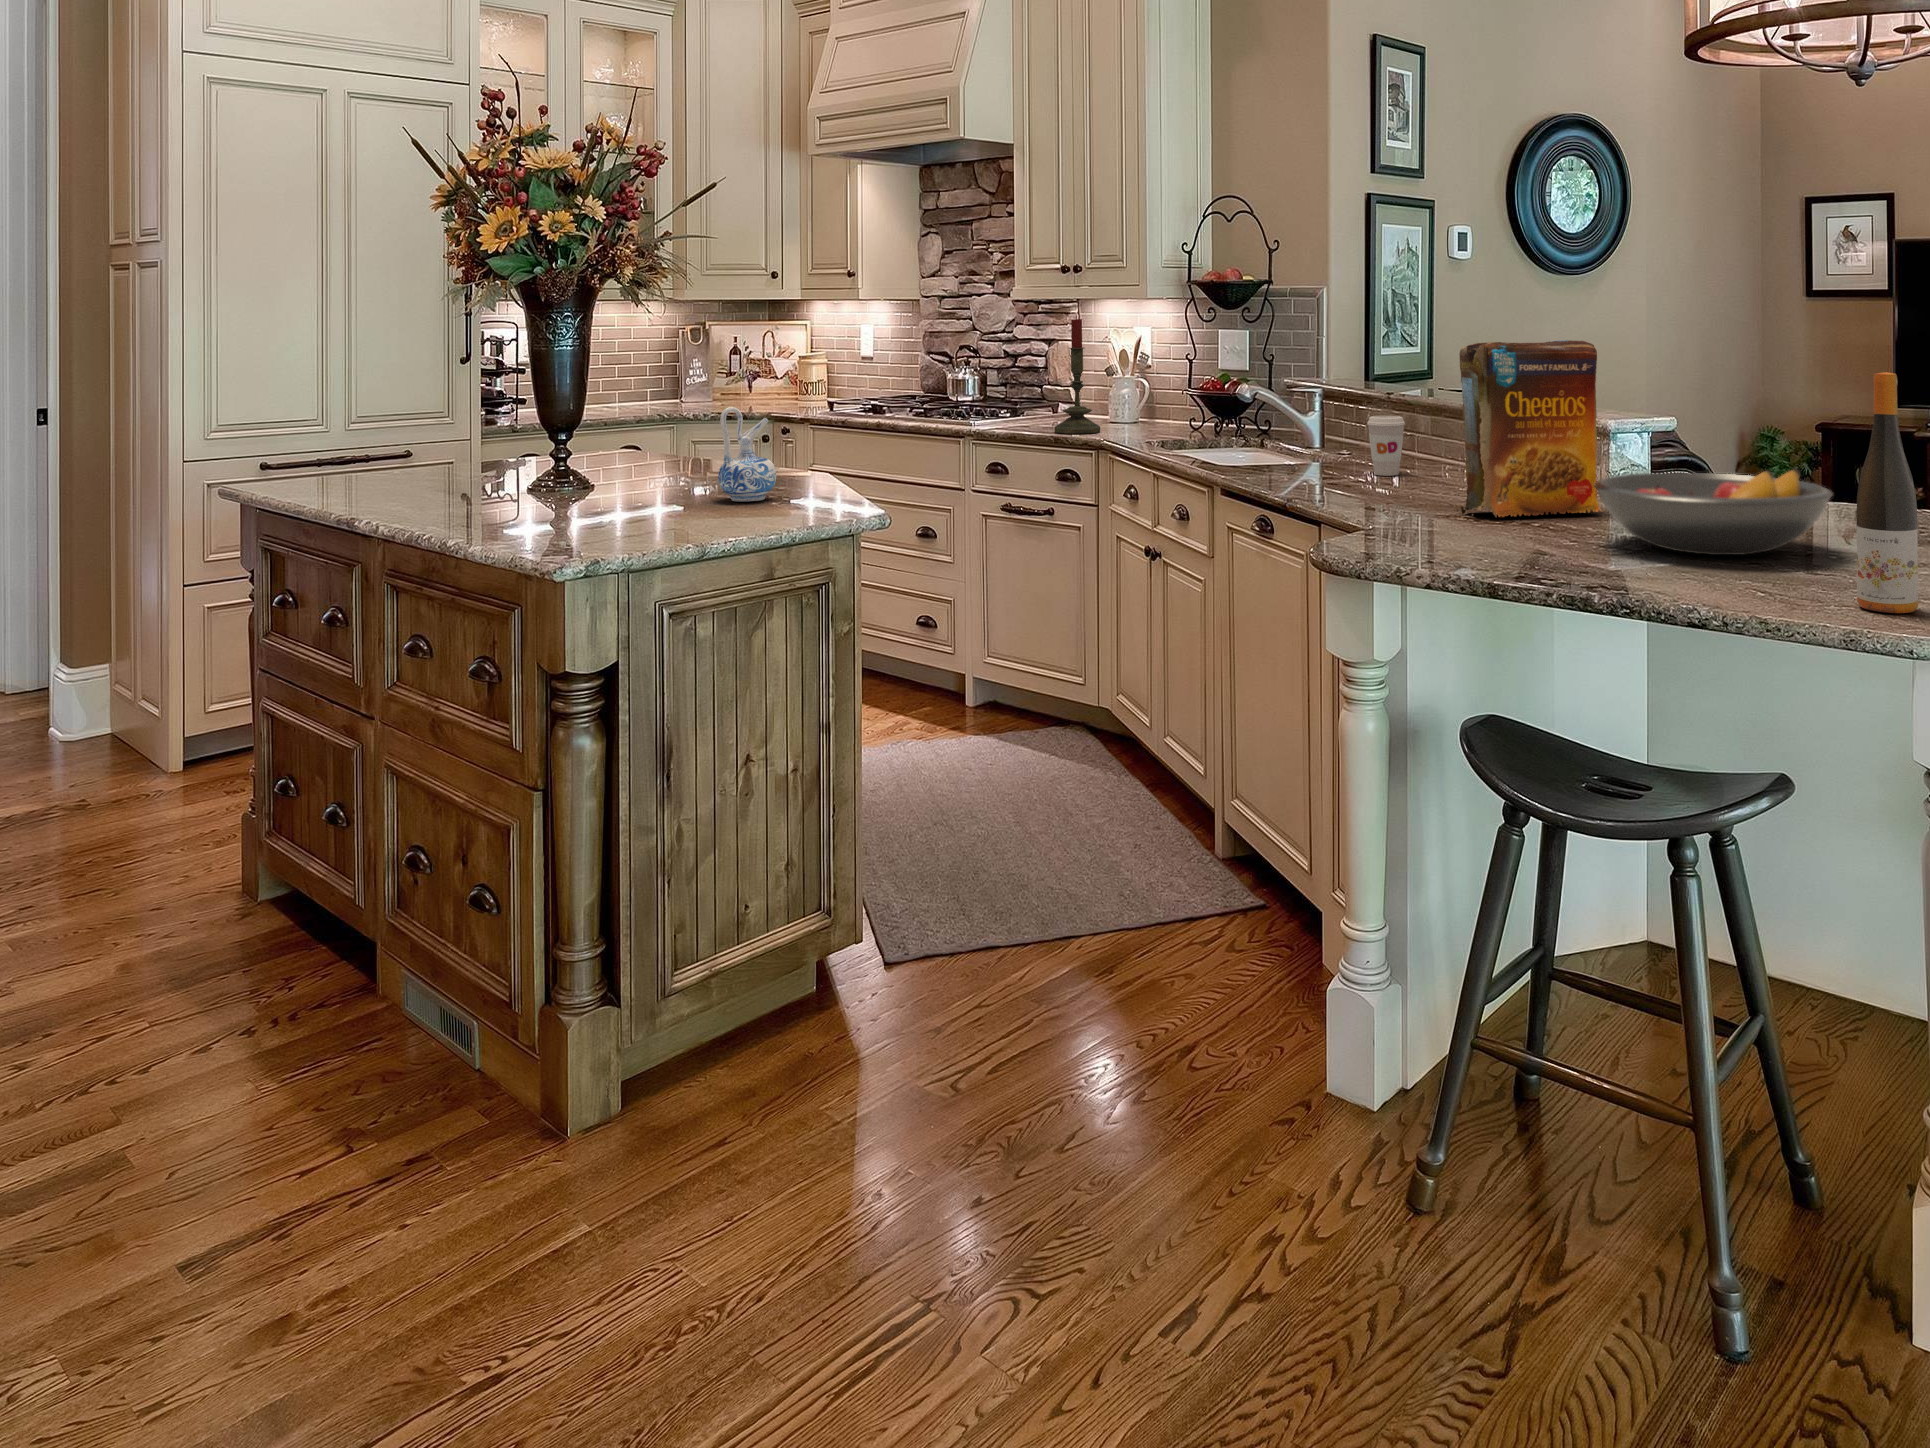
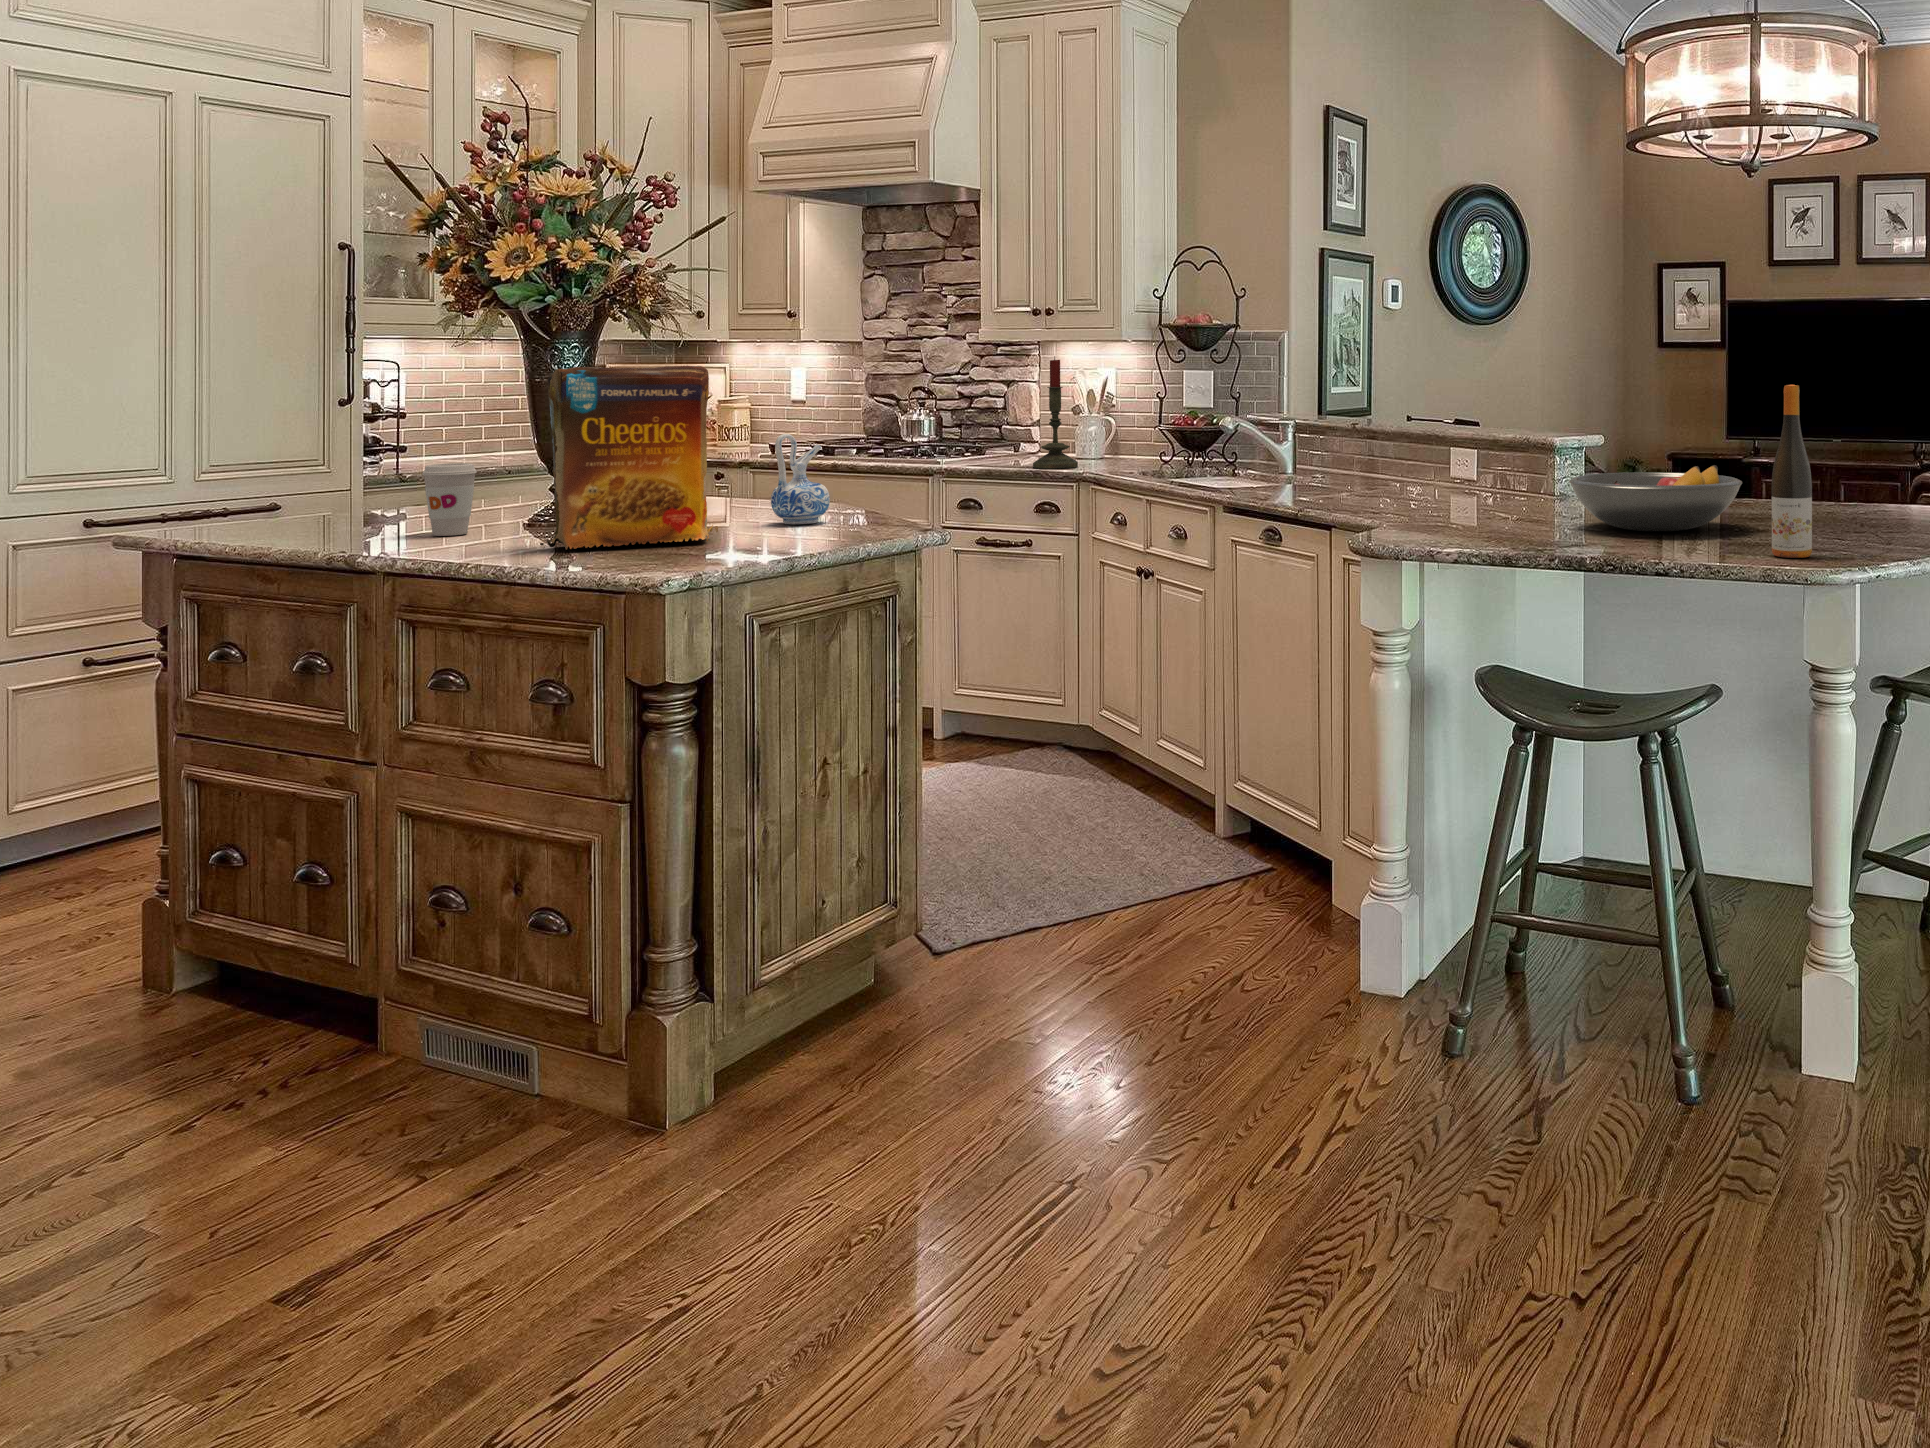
cereal box: present [1456,340,1602,517] -> present [540,366,718,550]
coffee cup: present [1367,416,1405,476] -> present [422,463,477,536]

